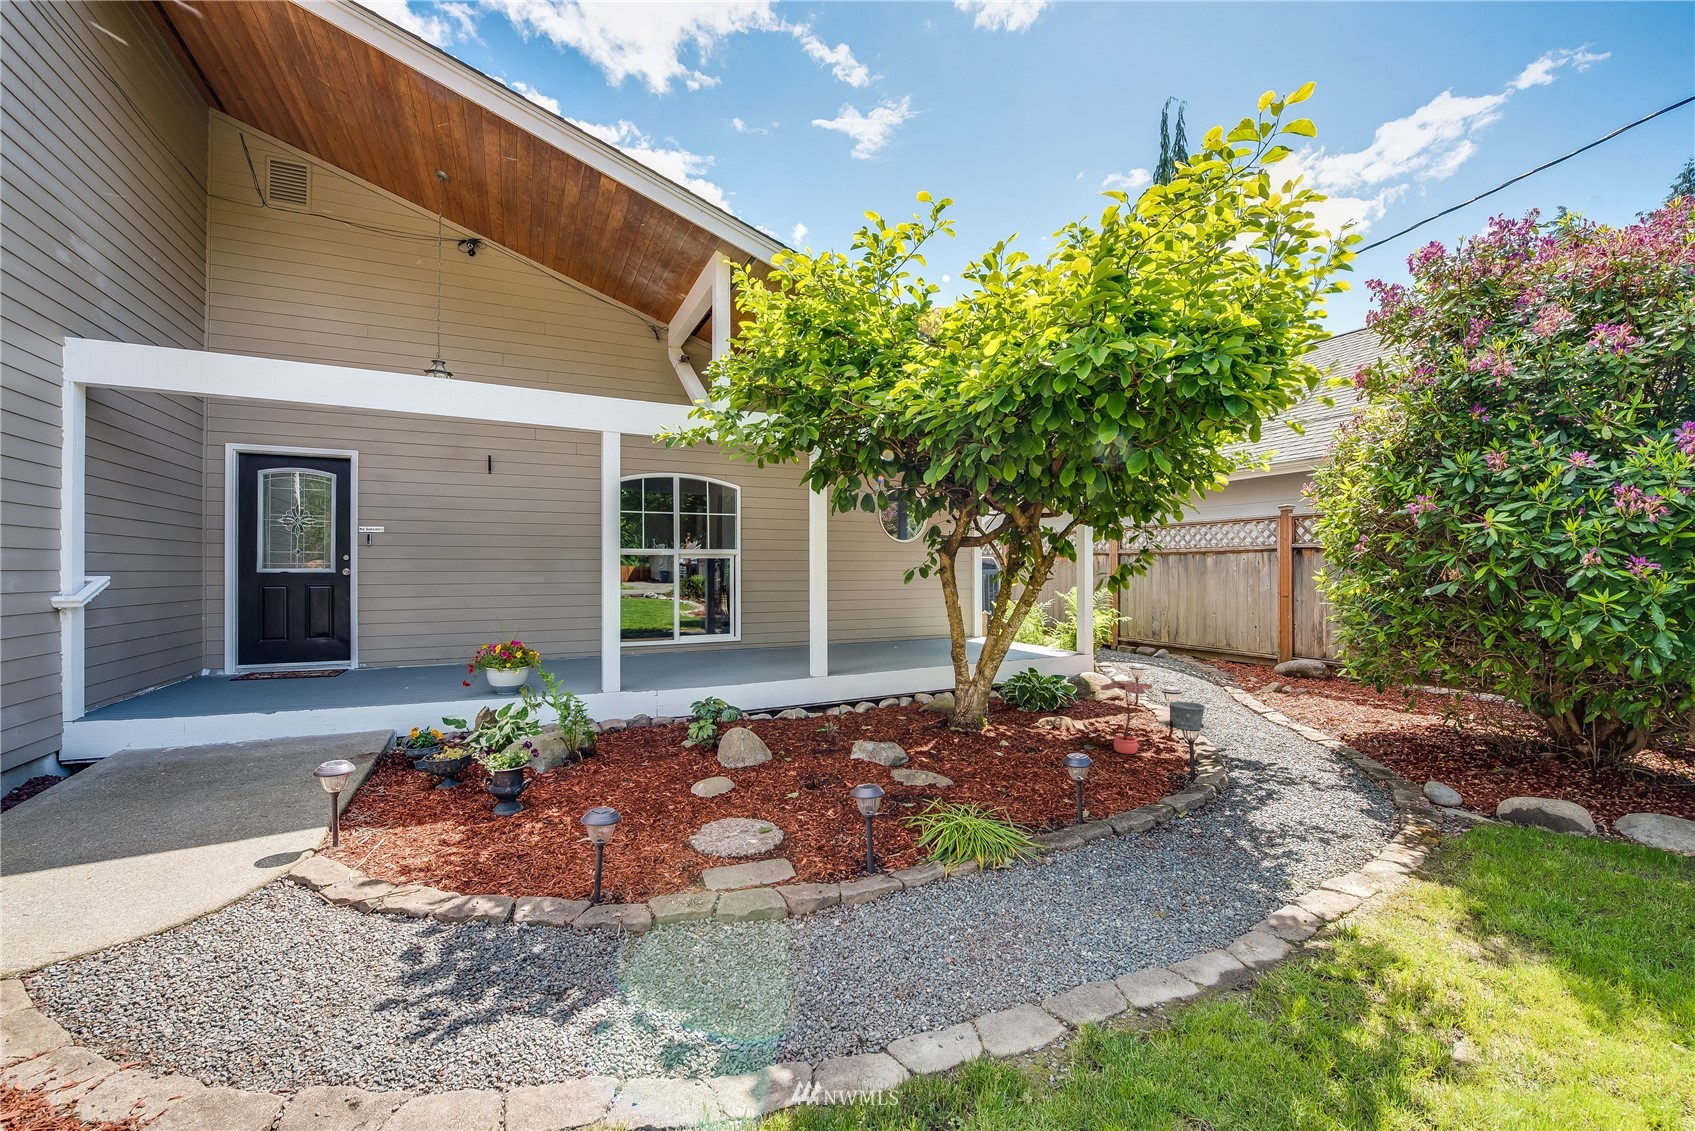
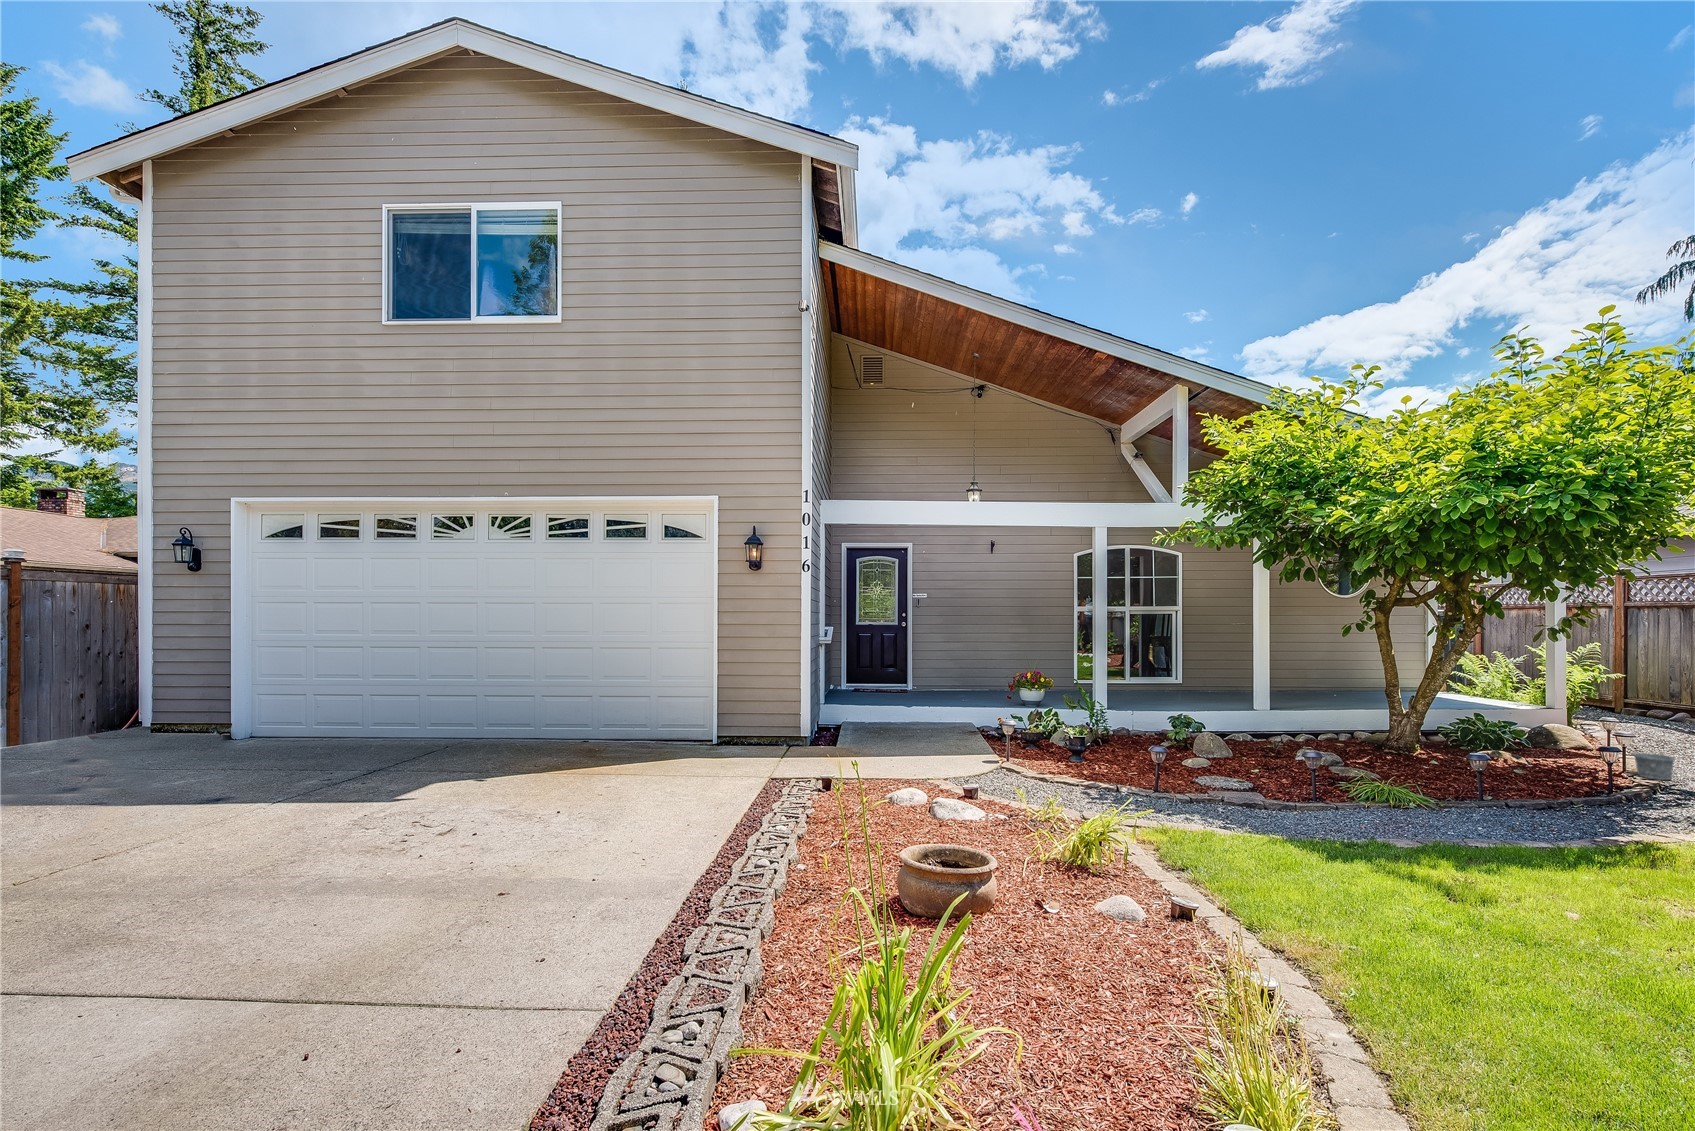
potted plant: present [1100,681,1153,754] -> none [1533,725,1591,787]

